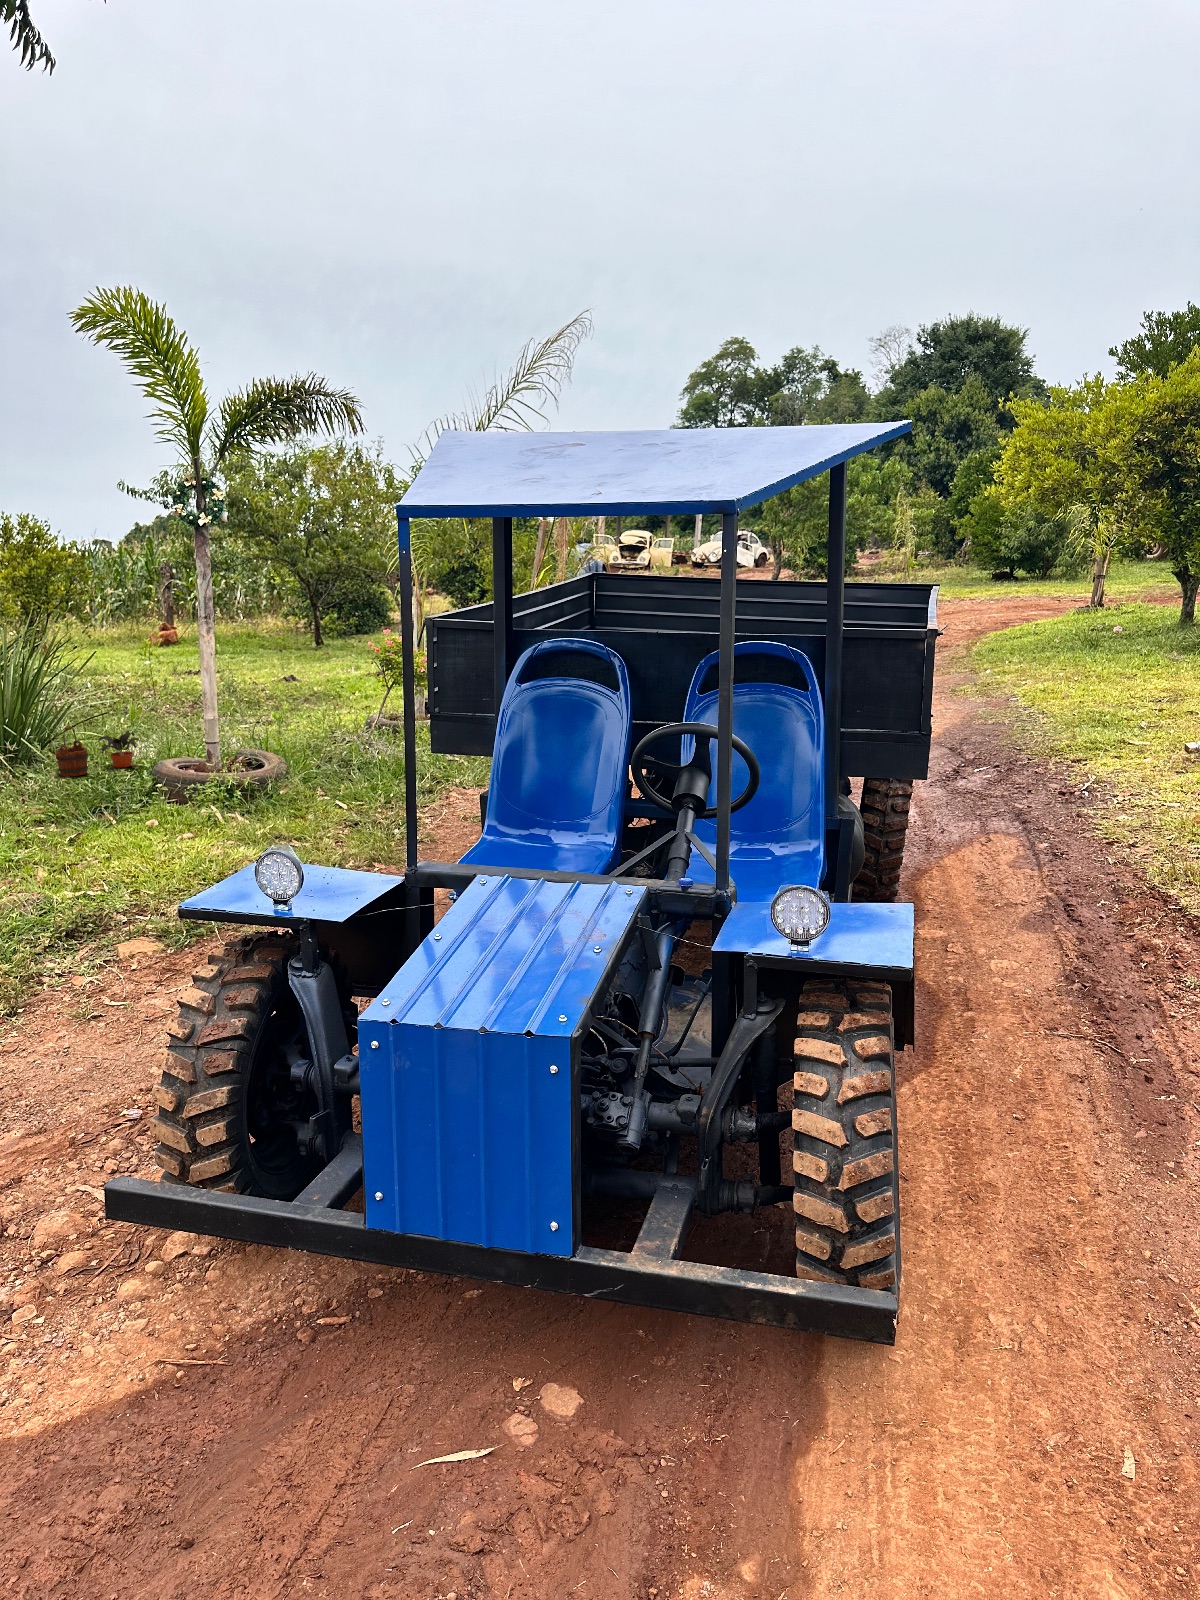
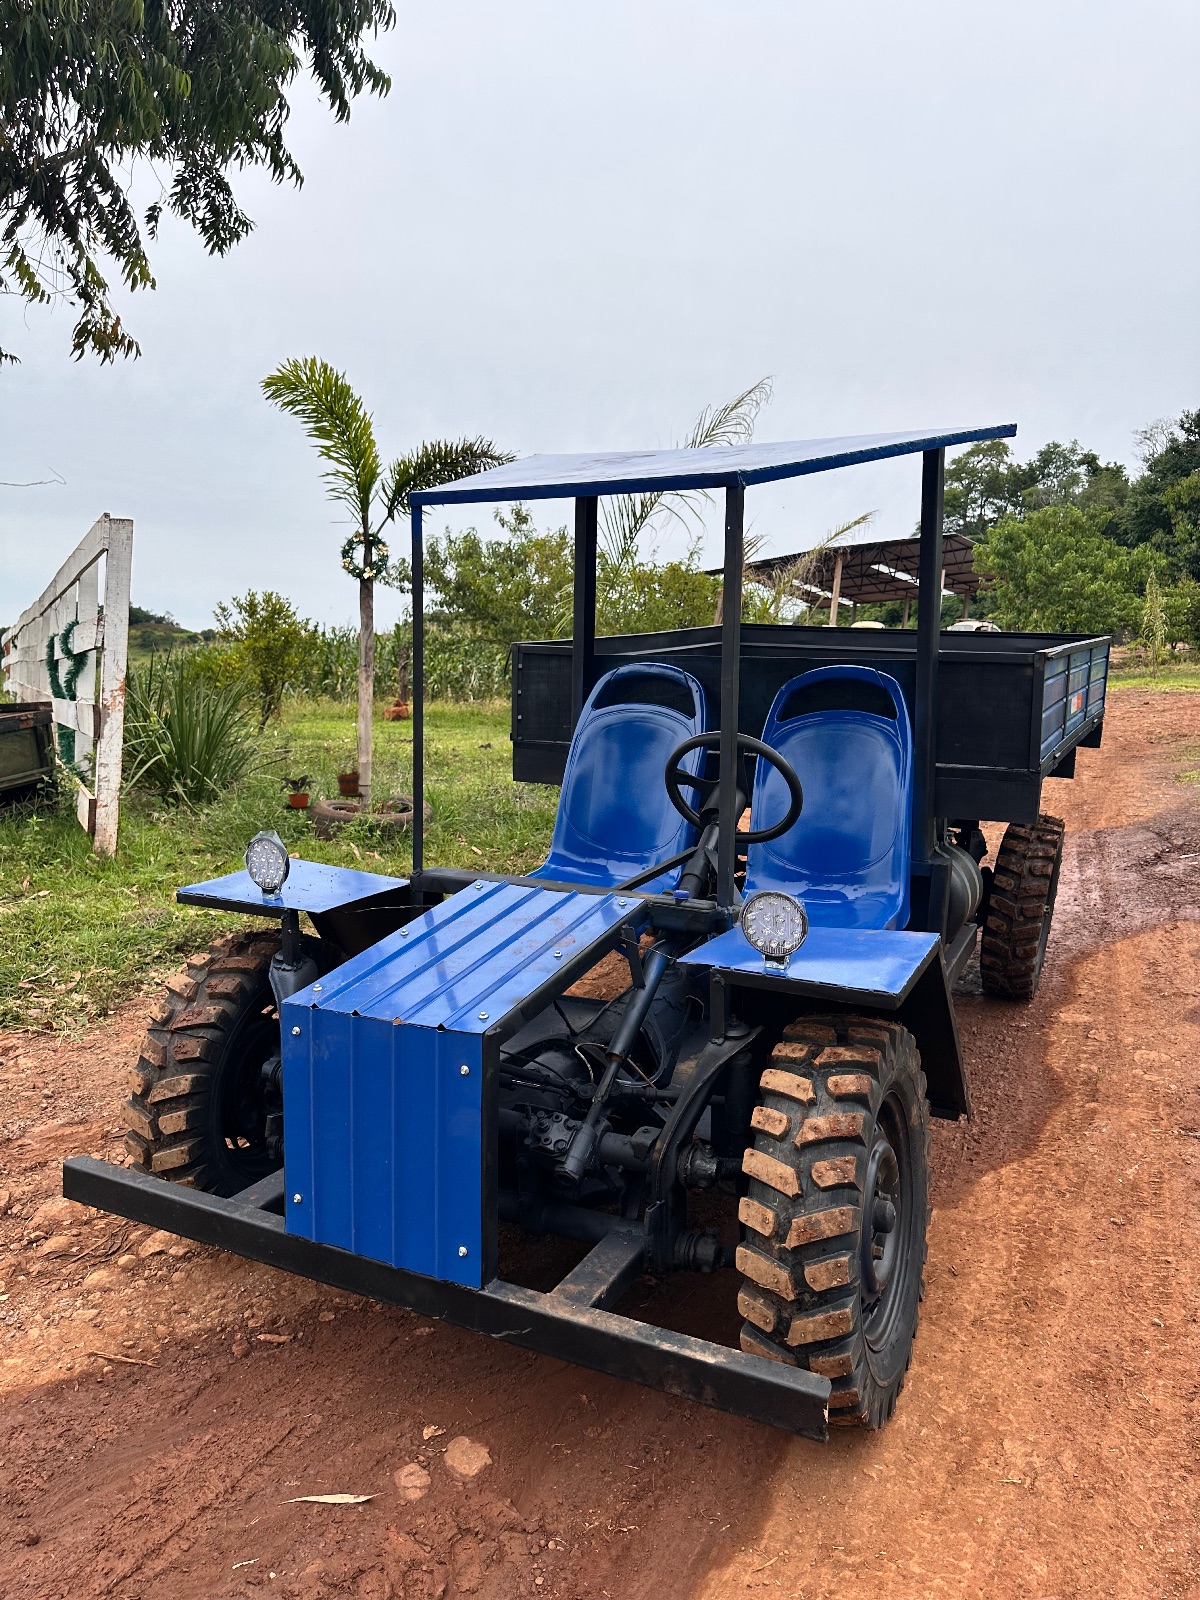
wooden bucket: present [55,726,88,777] -> present [337,755,360,796]

